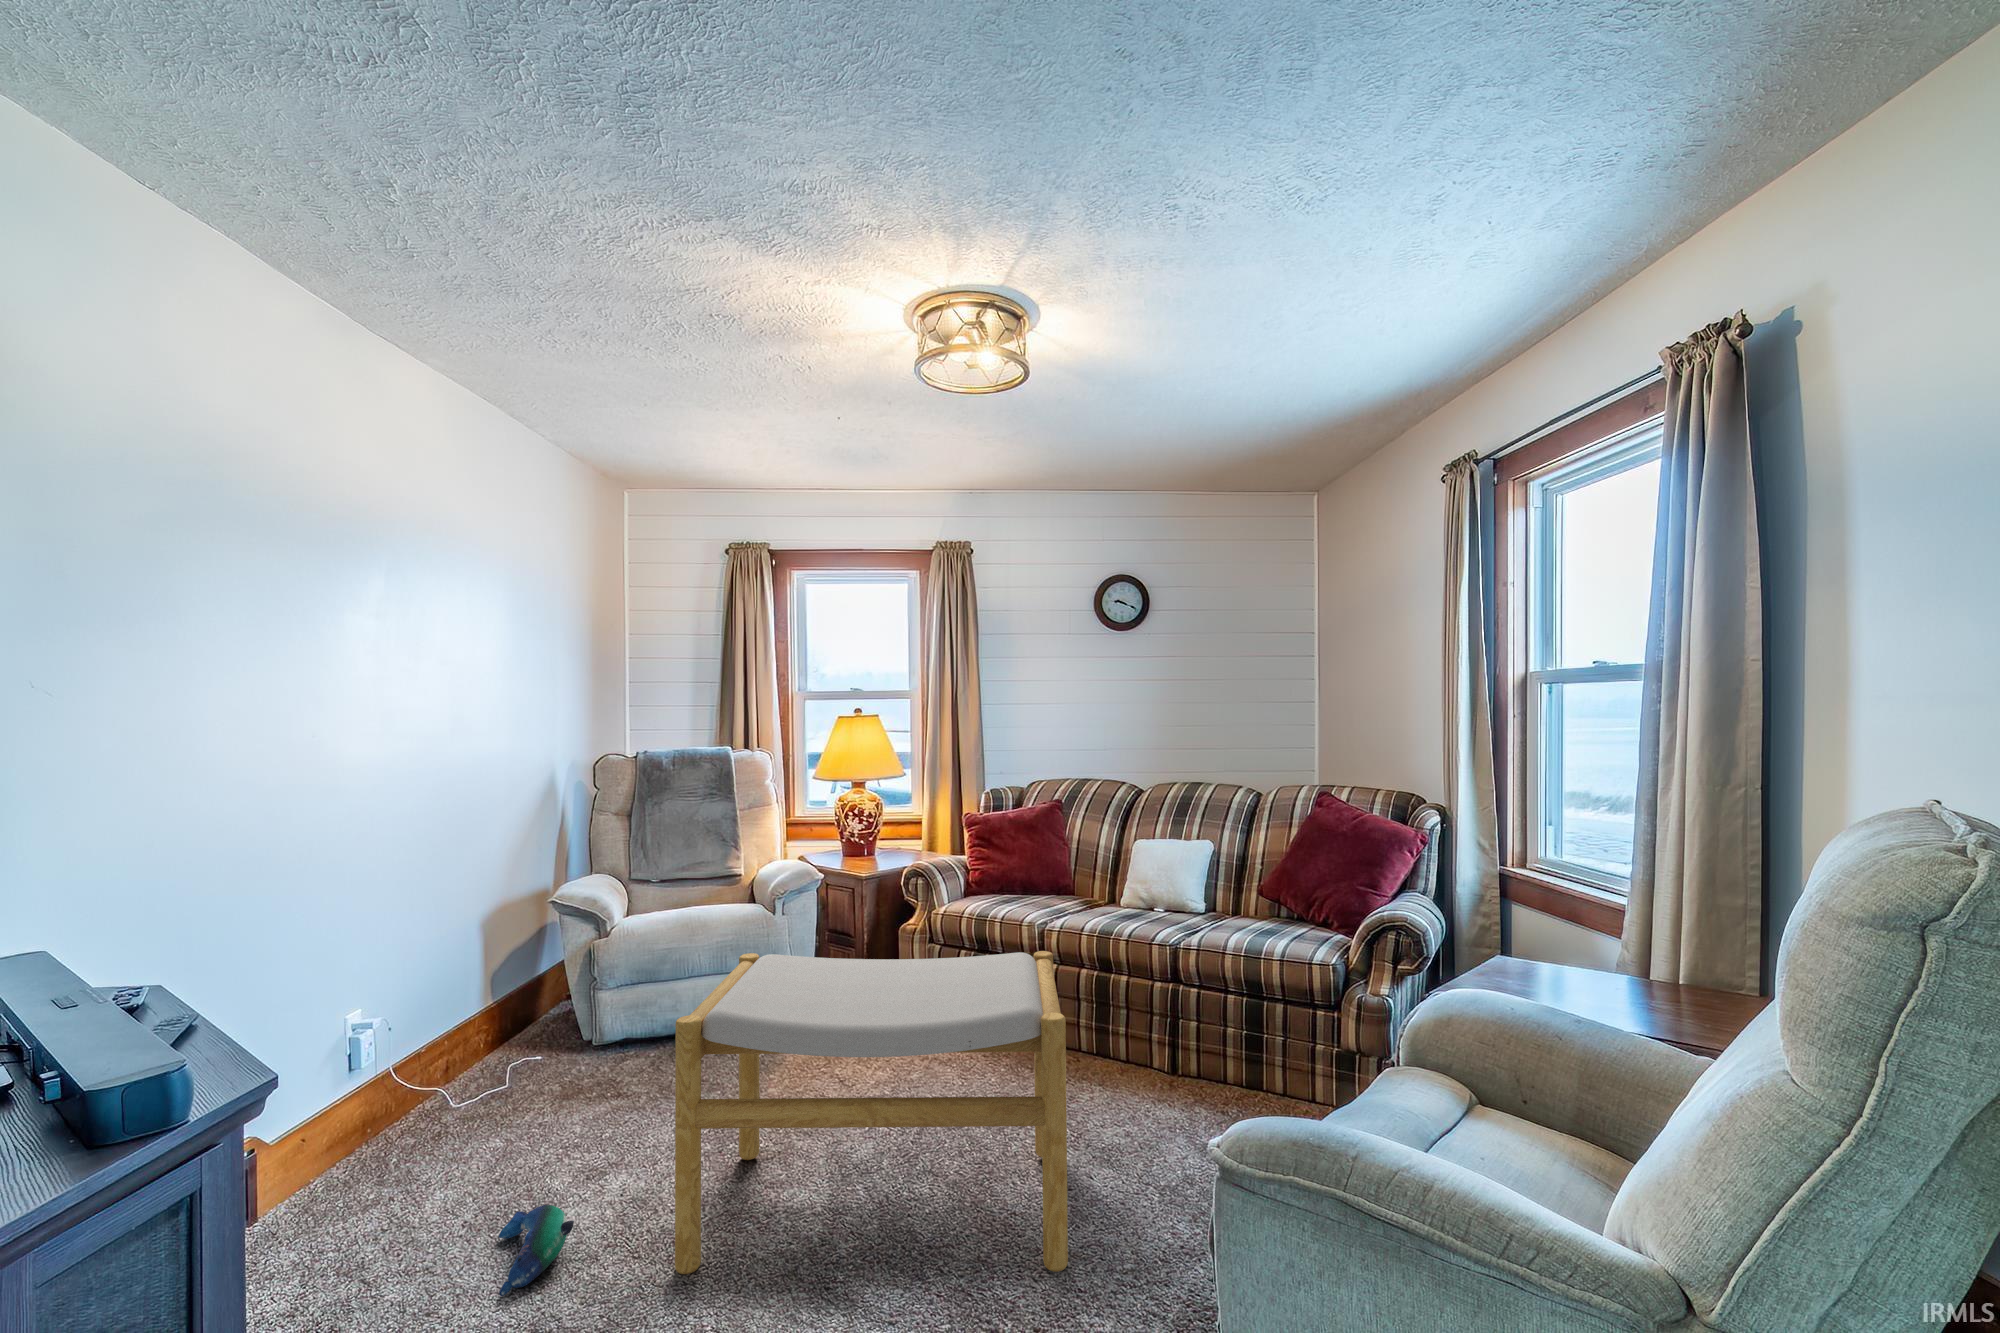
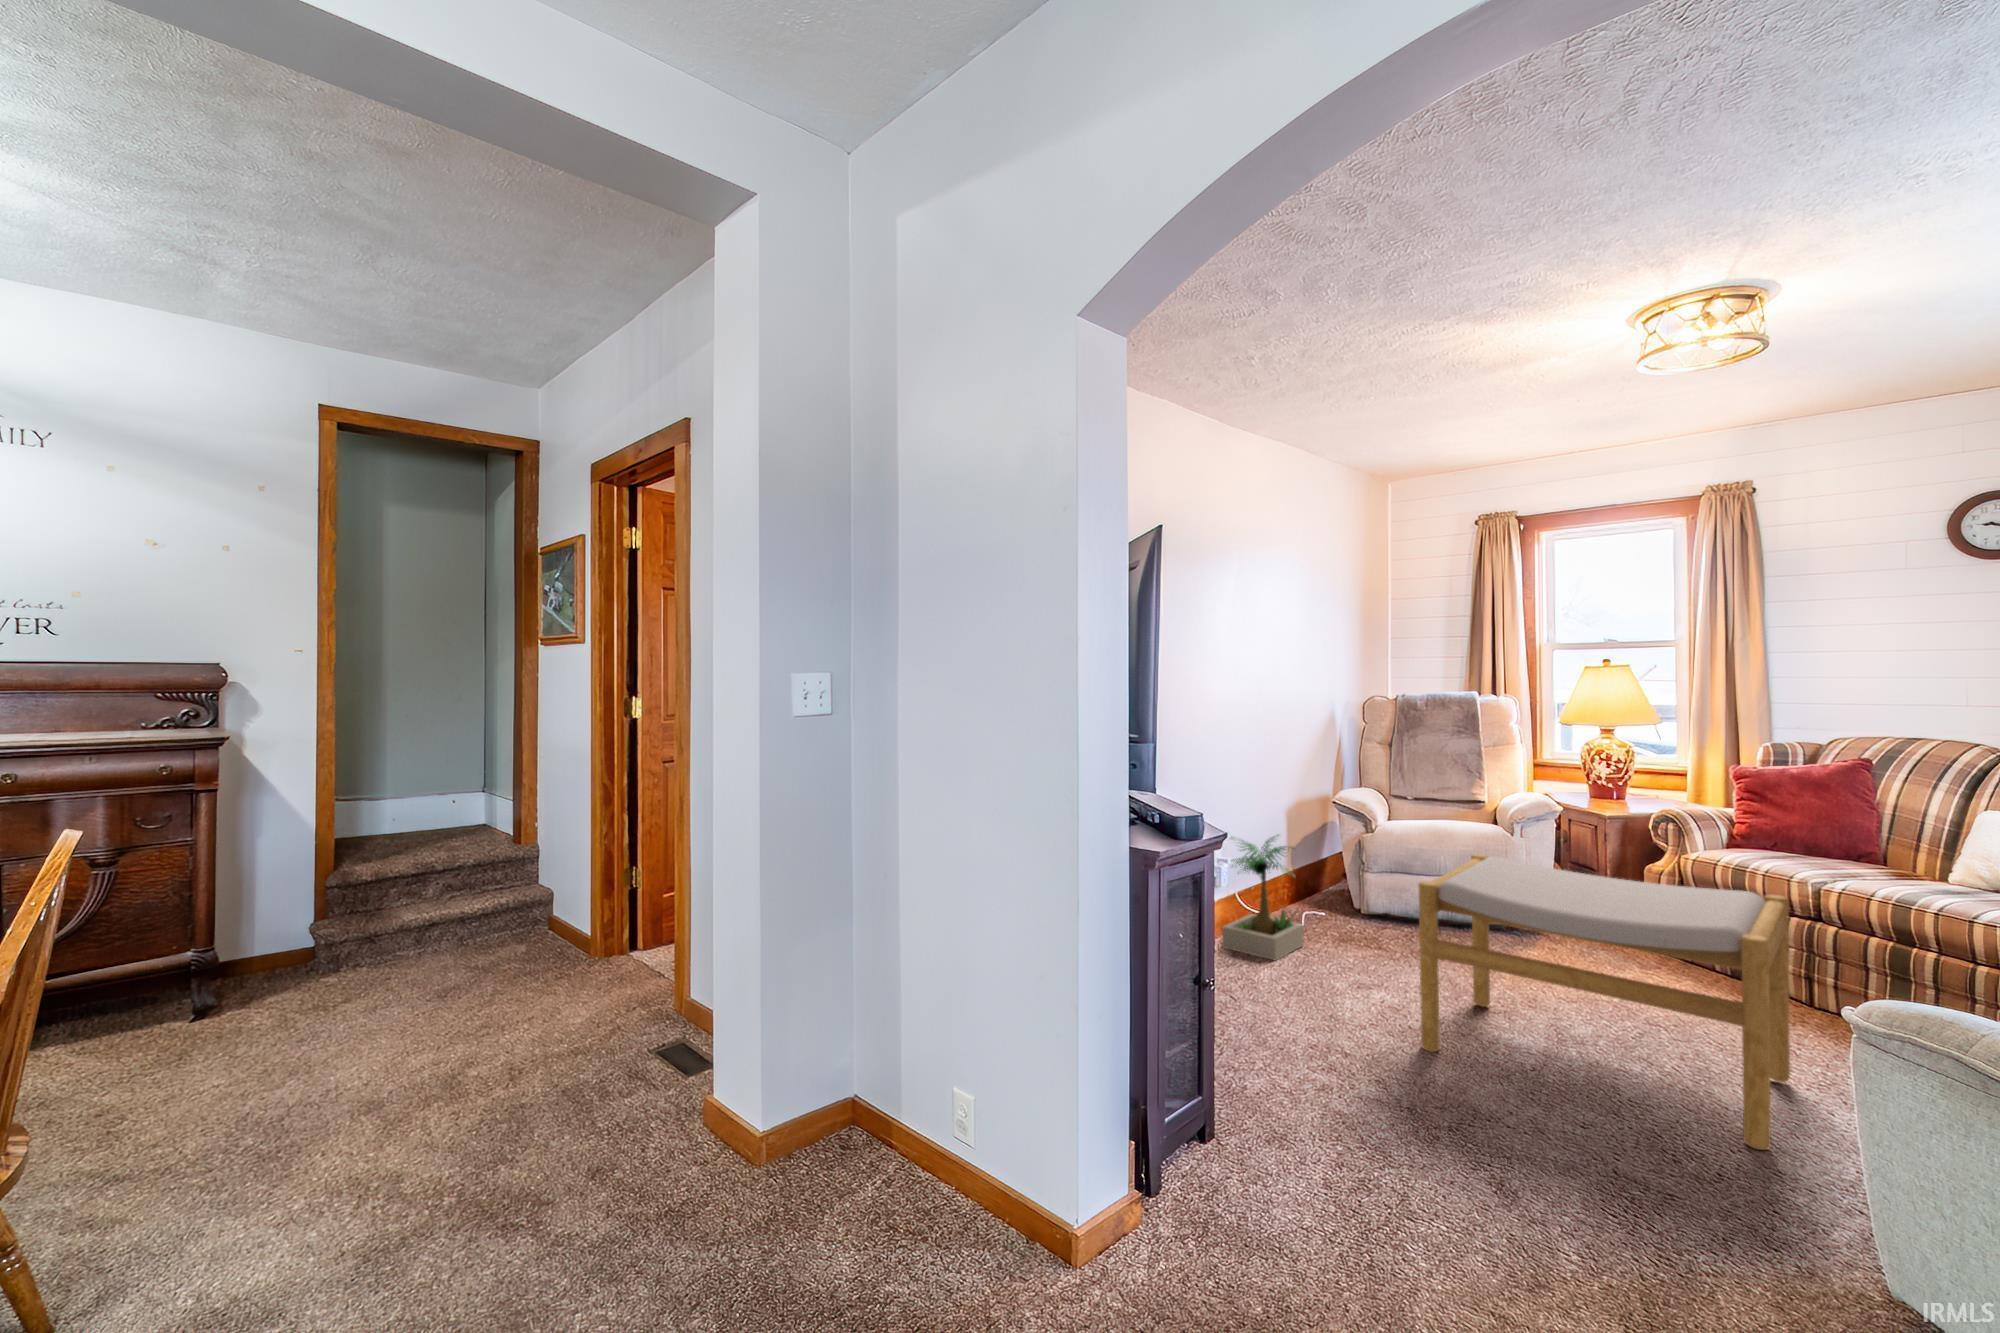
potted plant: none [353,962,508,1177] -> present [1222,835,1303,960]
plush toy: present [499,1205,574,1296] -> none [1308,986,1354,1025]

